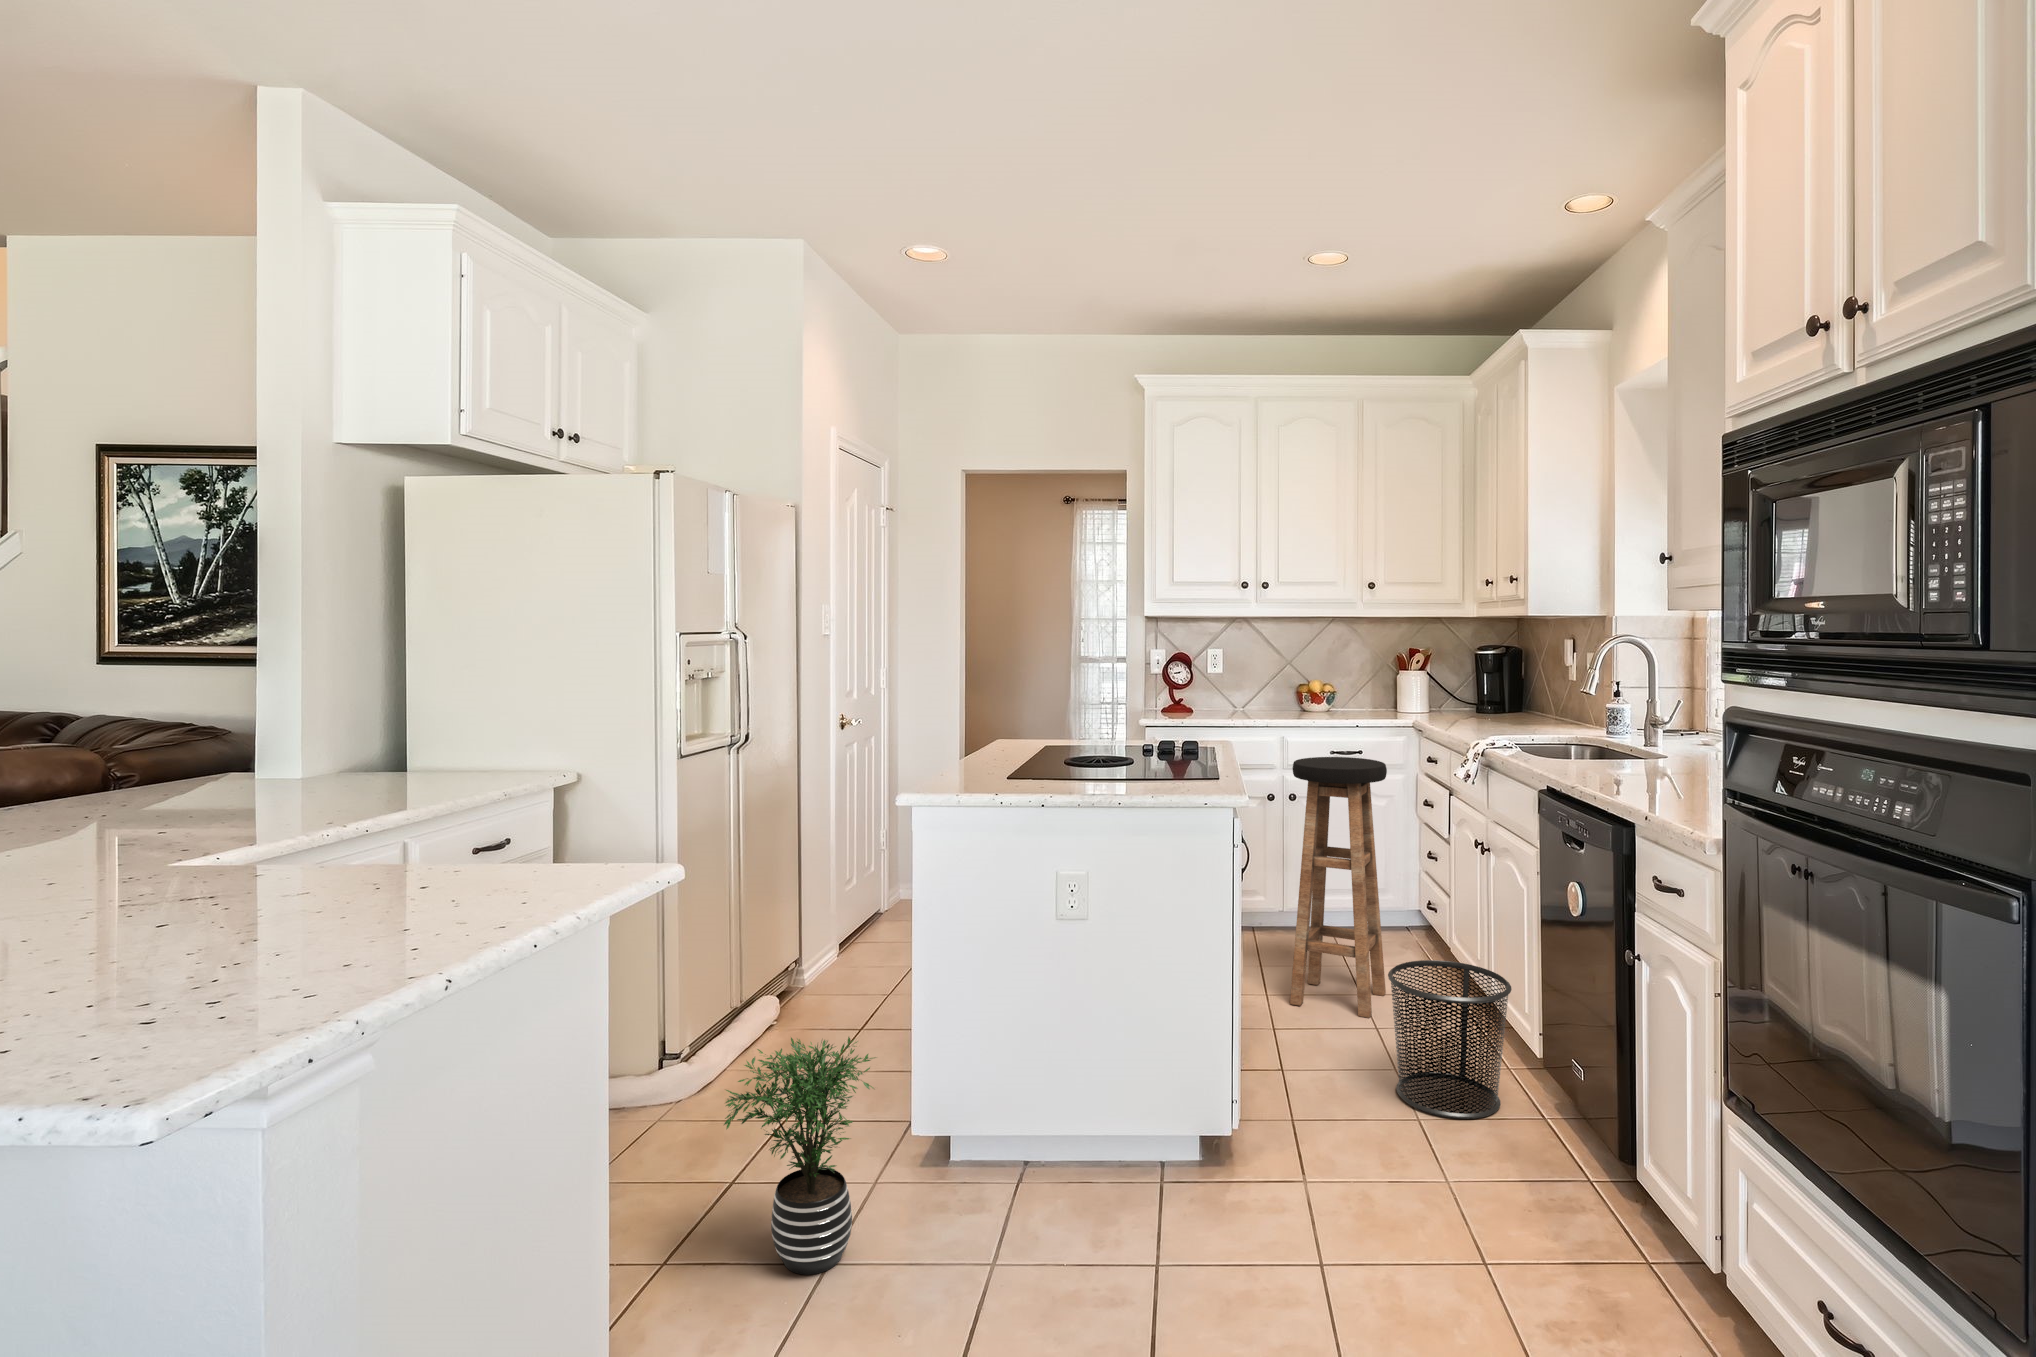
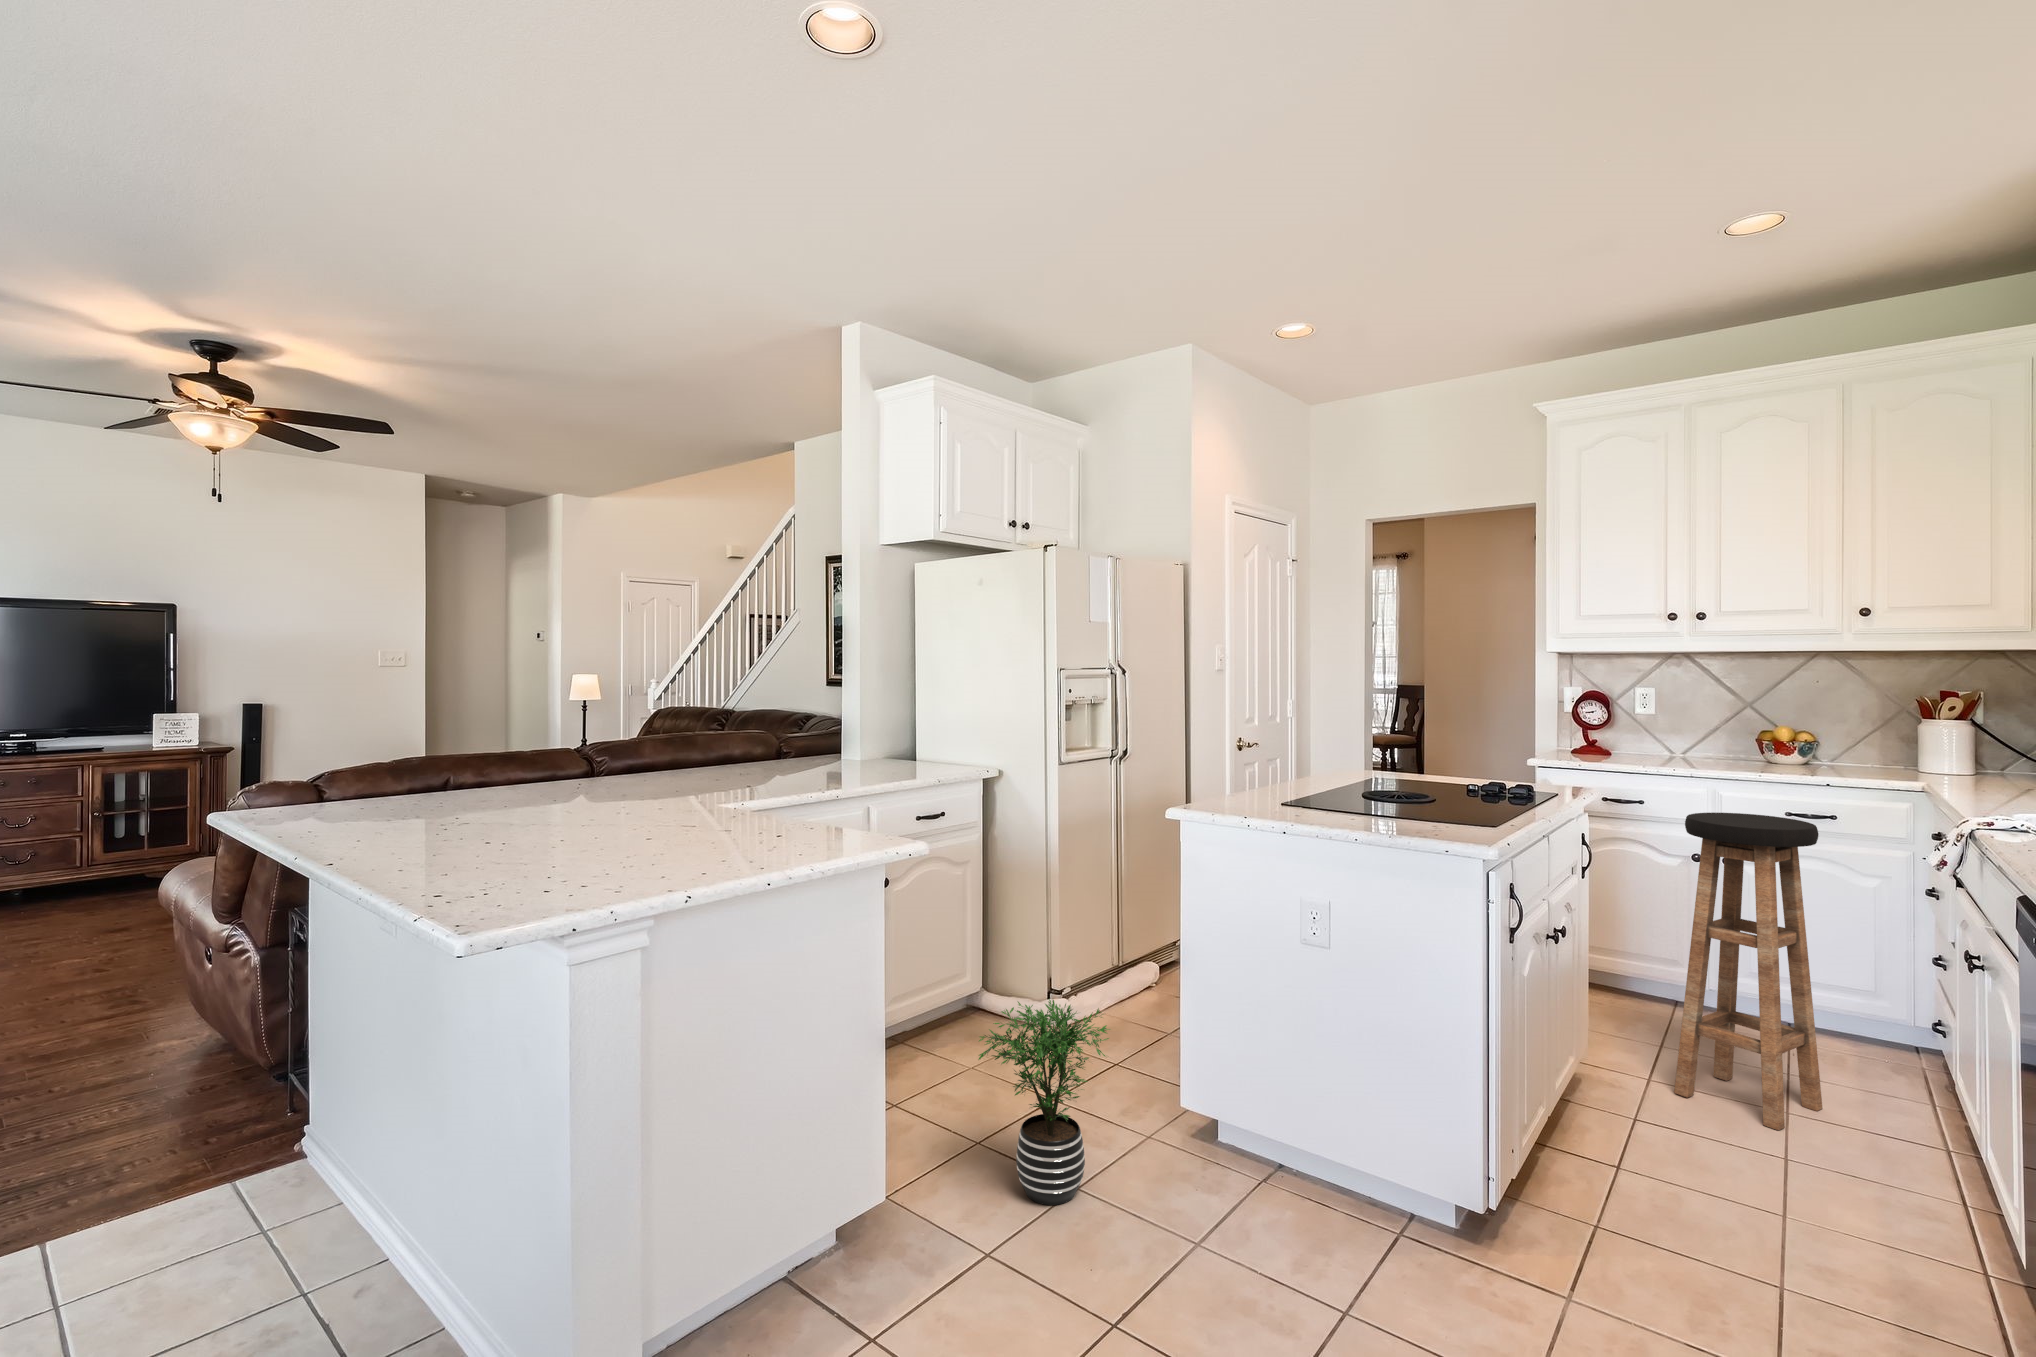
waste bin: present [1388,960,1512,1119] -> none [1751,1065,1939,1280]

